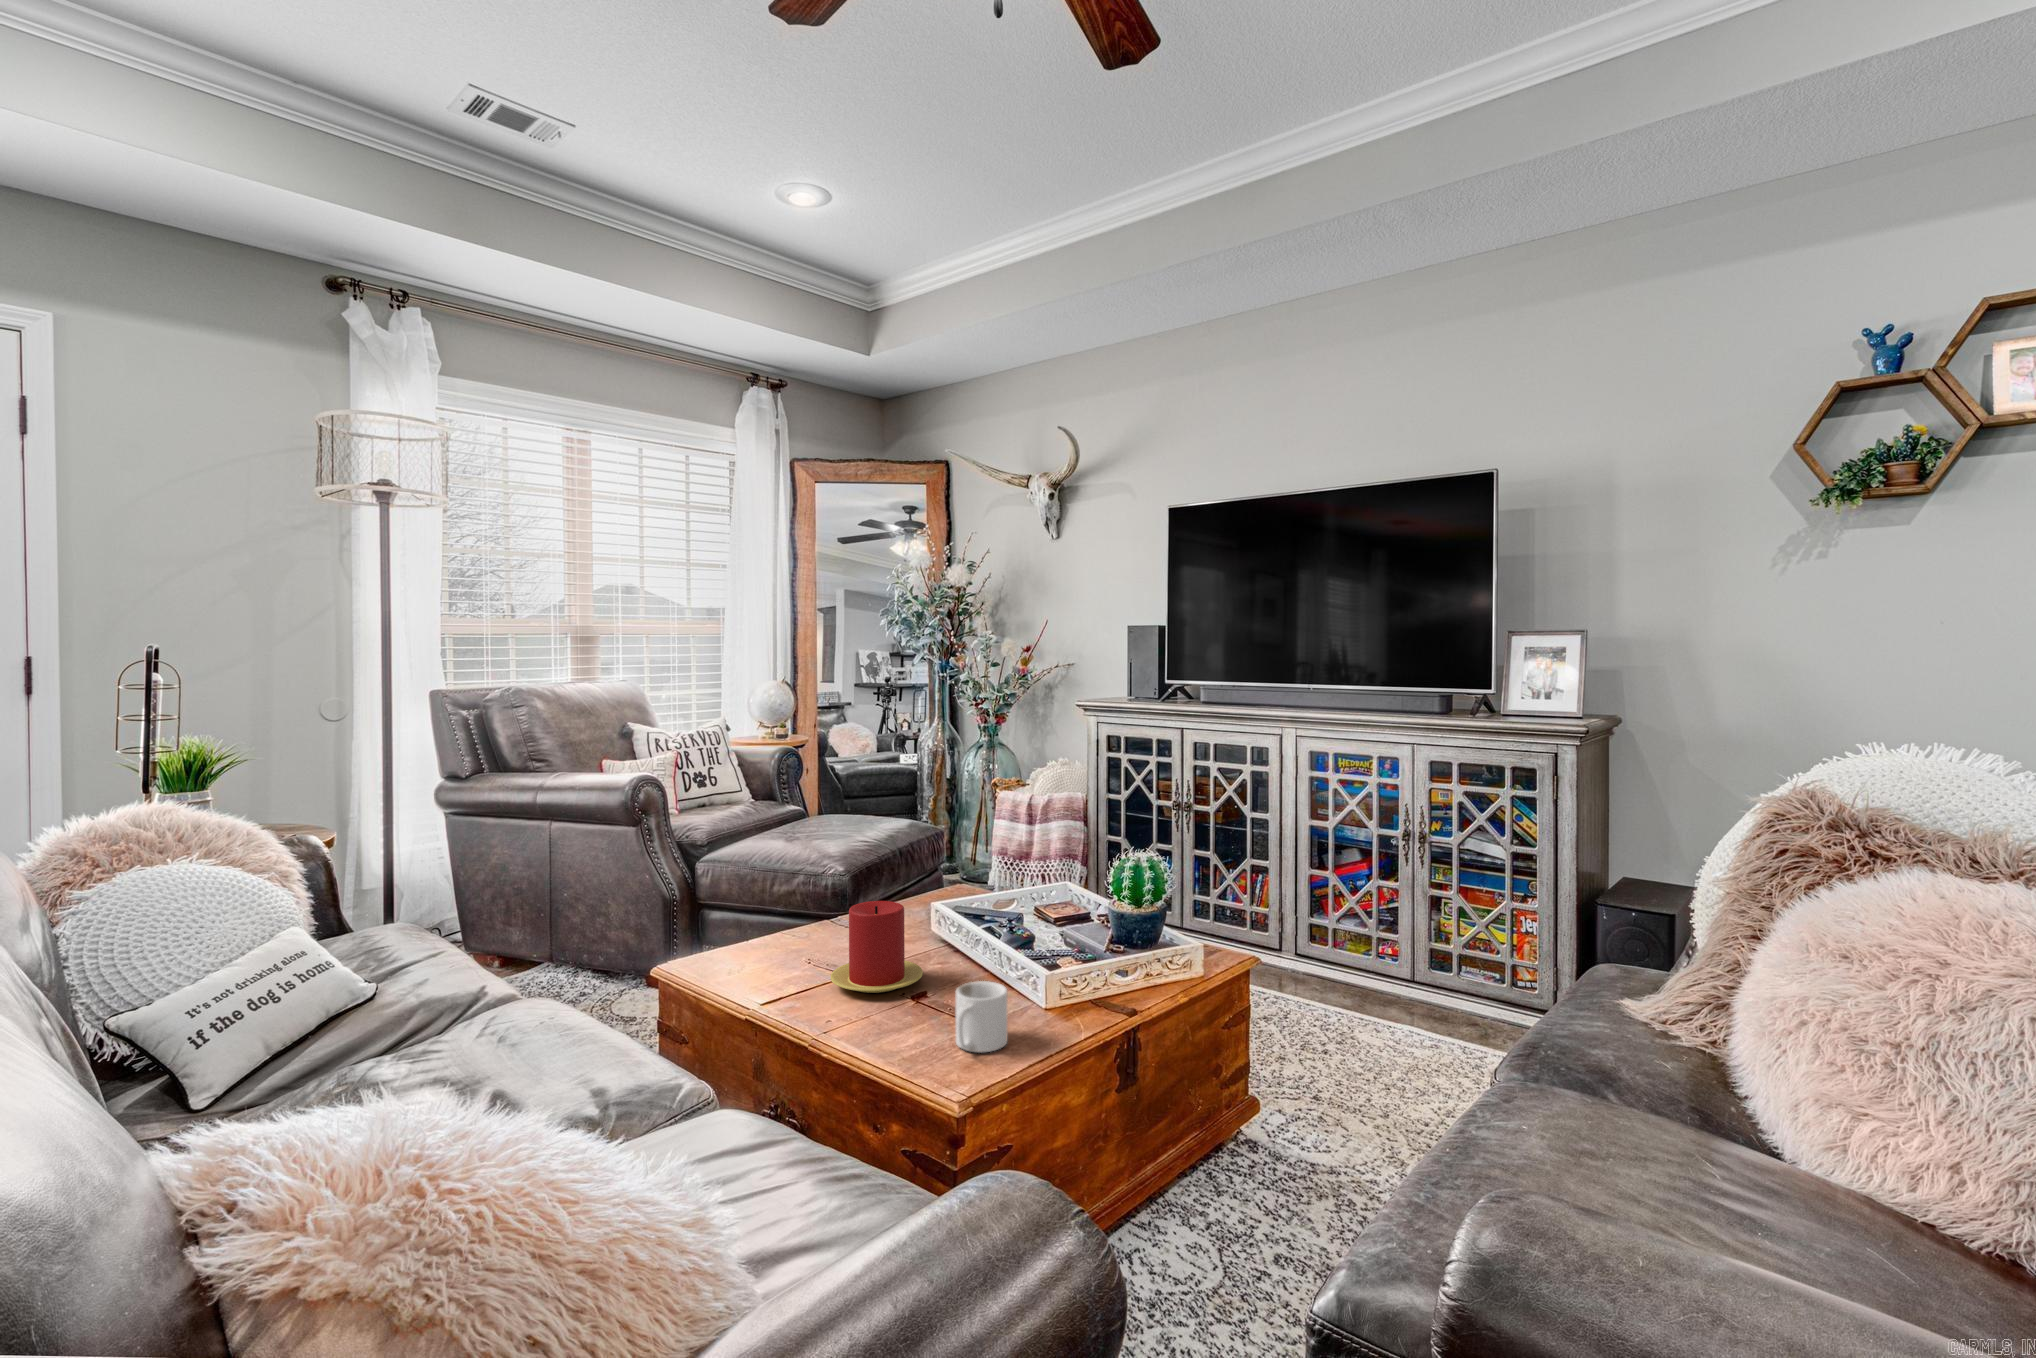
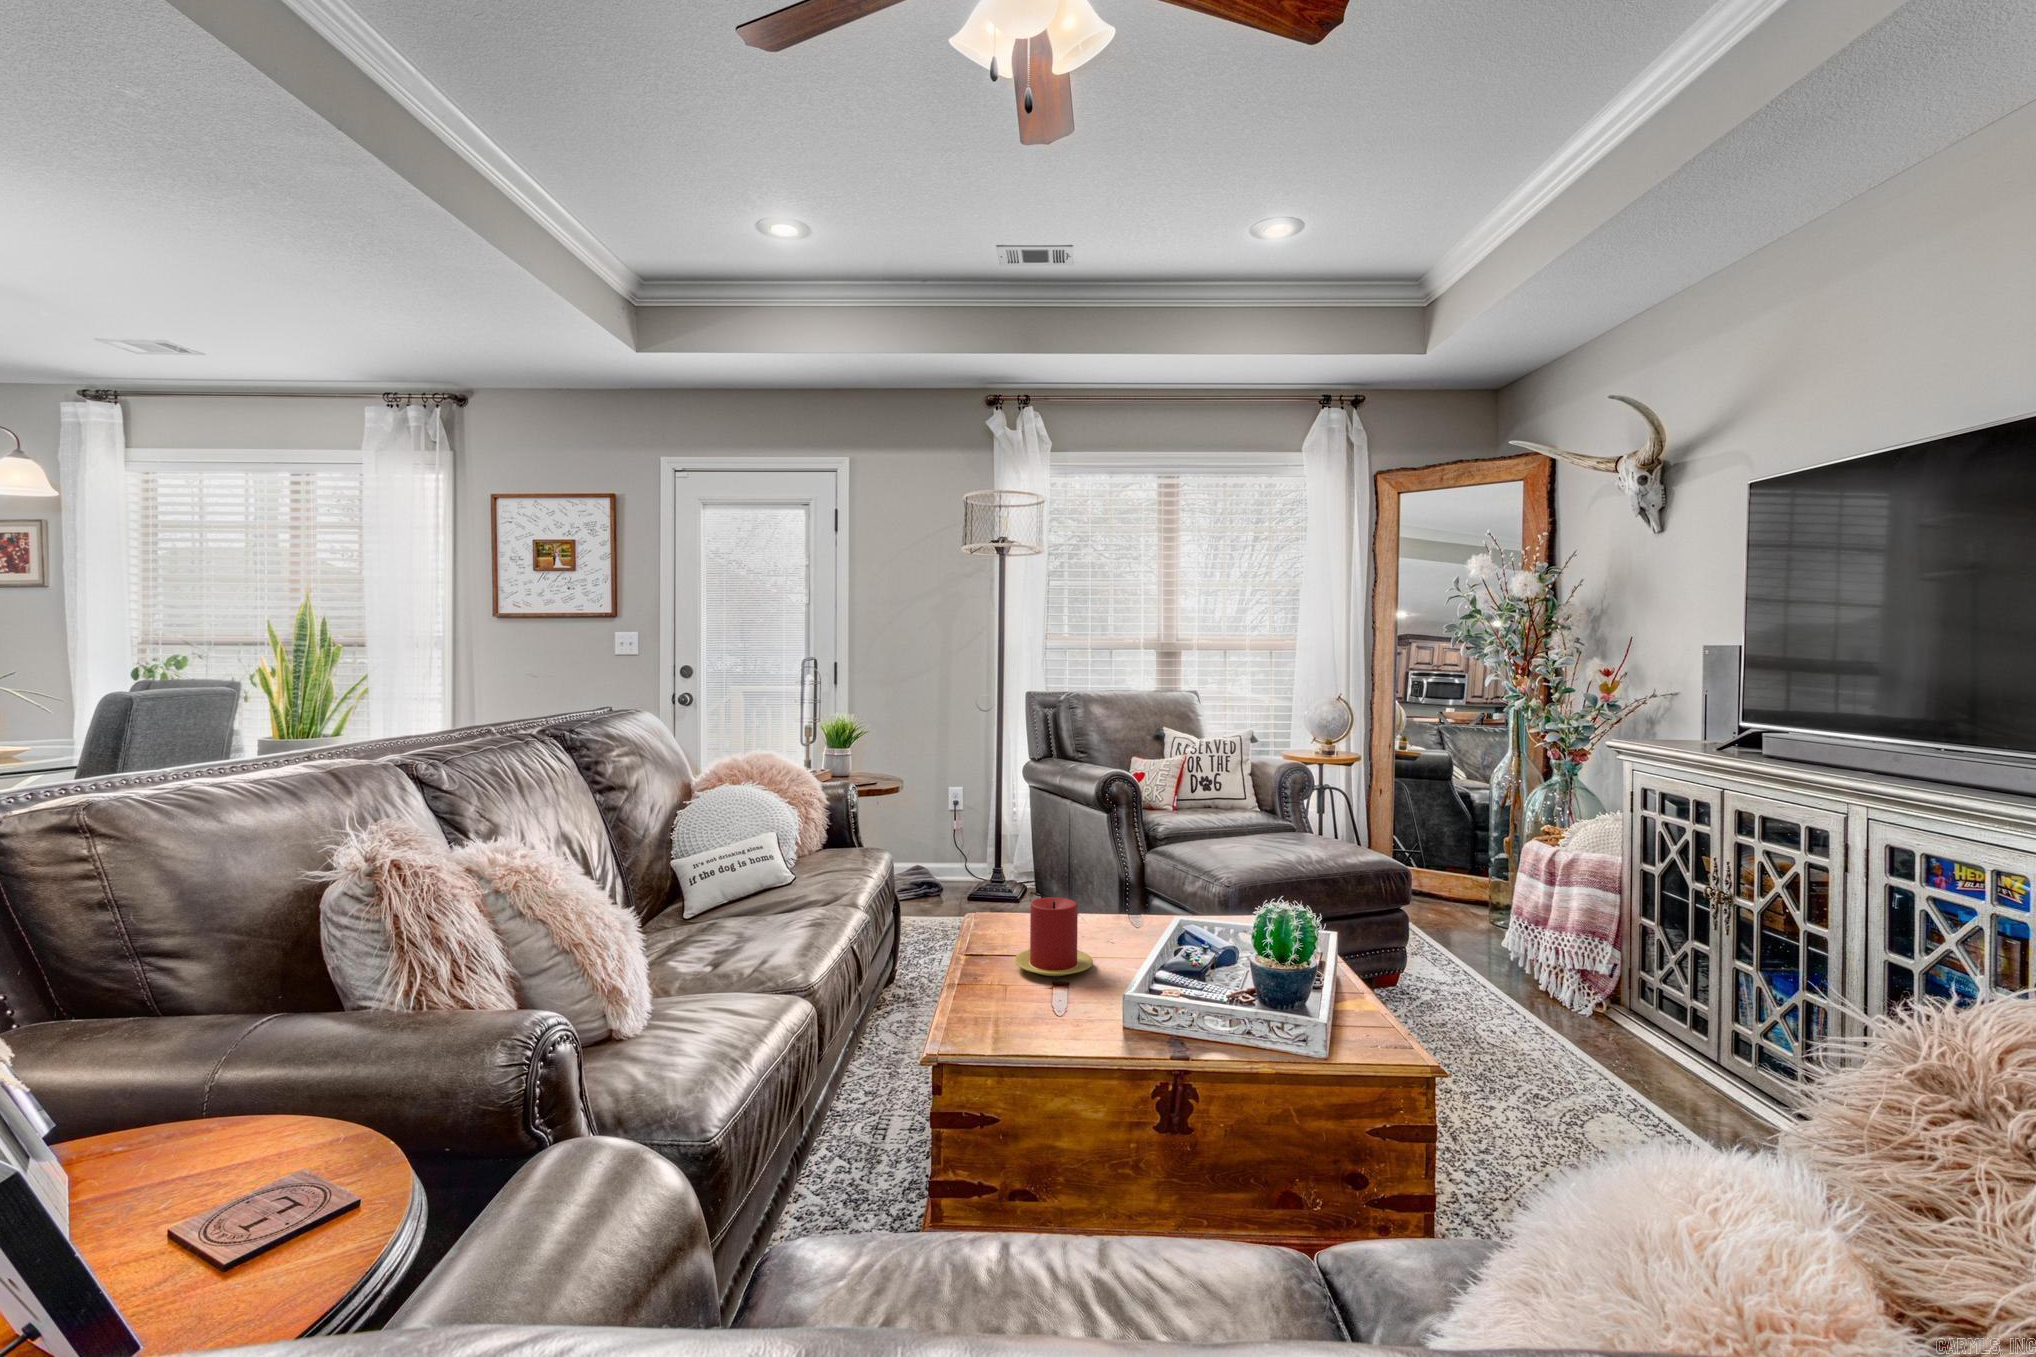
mug: present [956,981,1007,1053] -> none [992,978,1053,1040]

